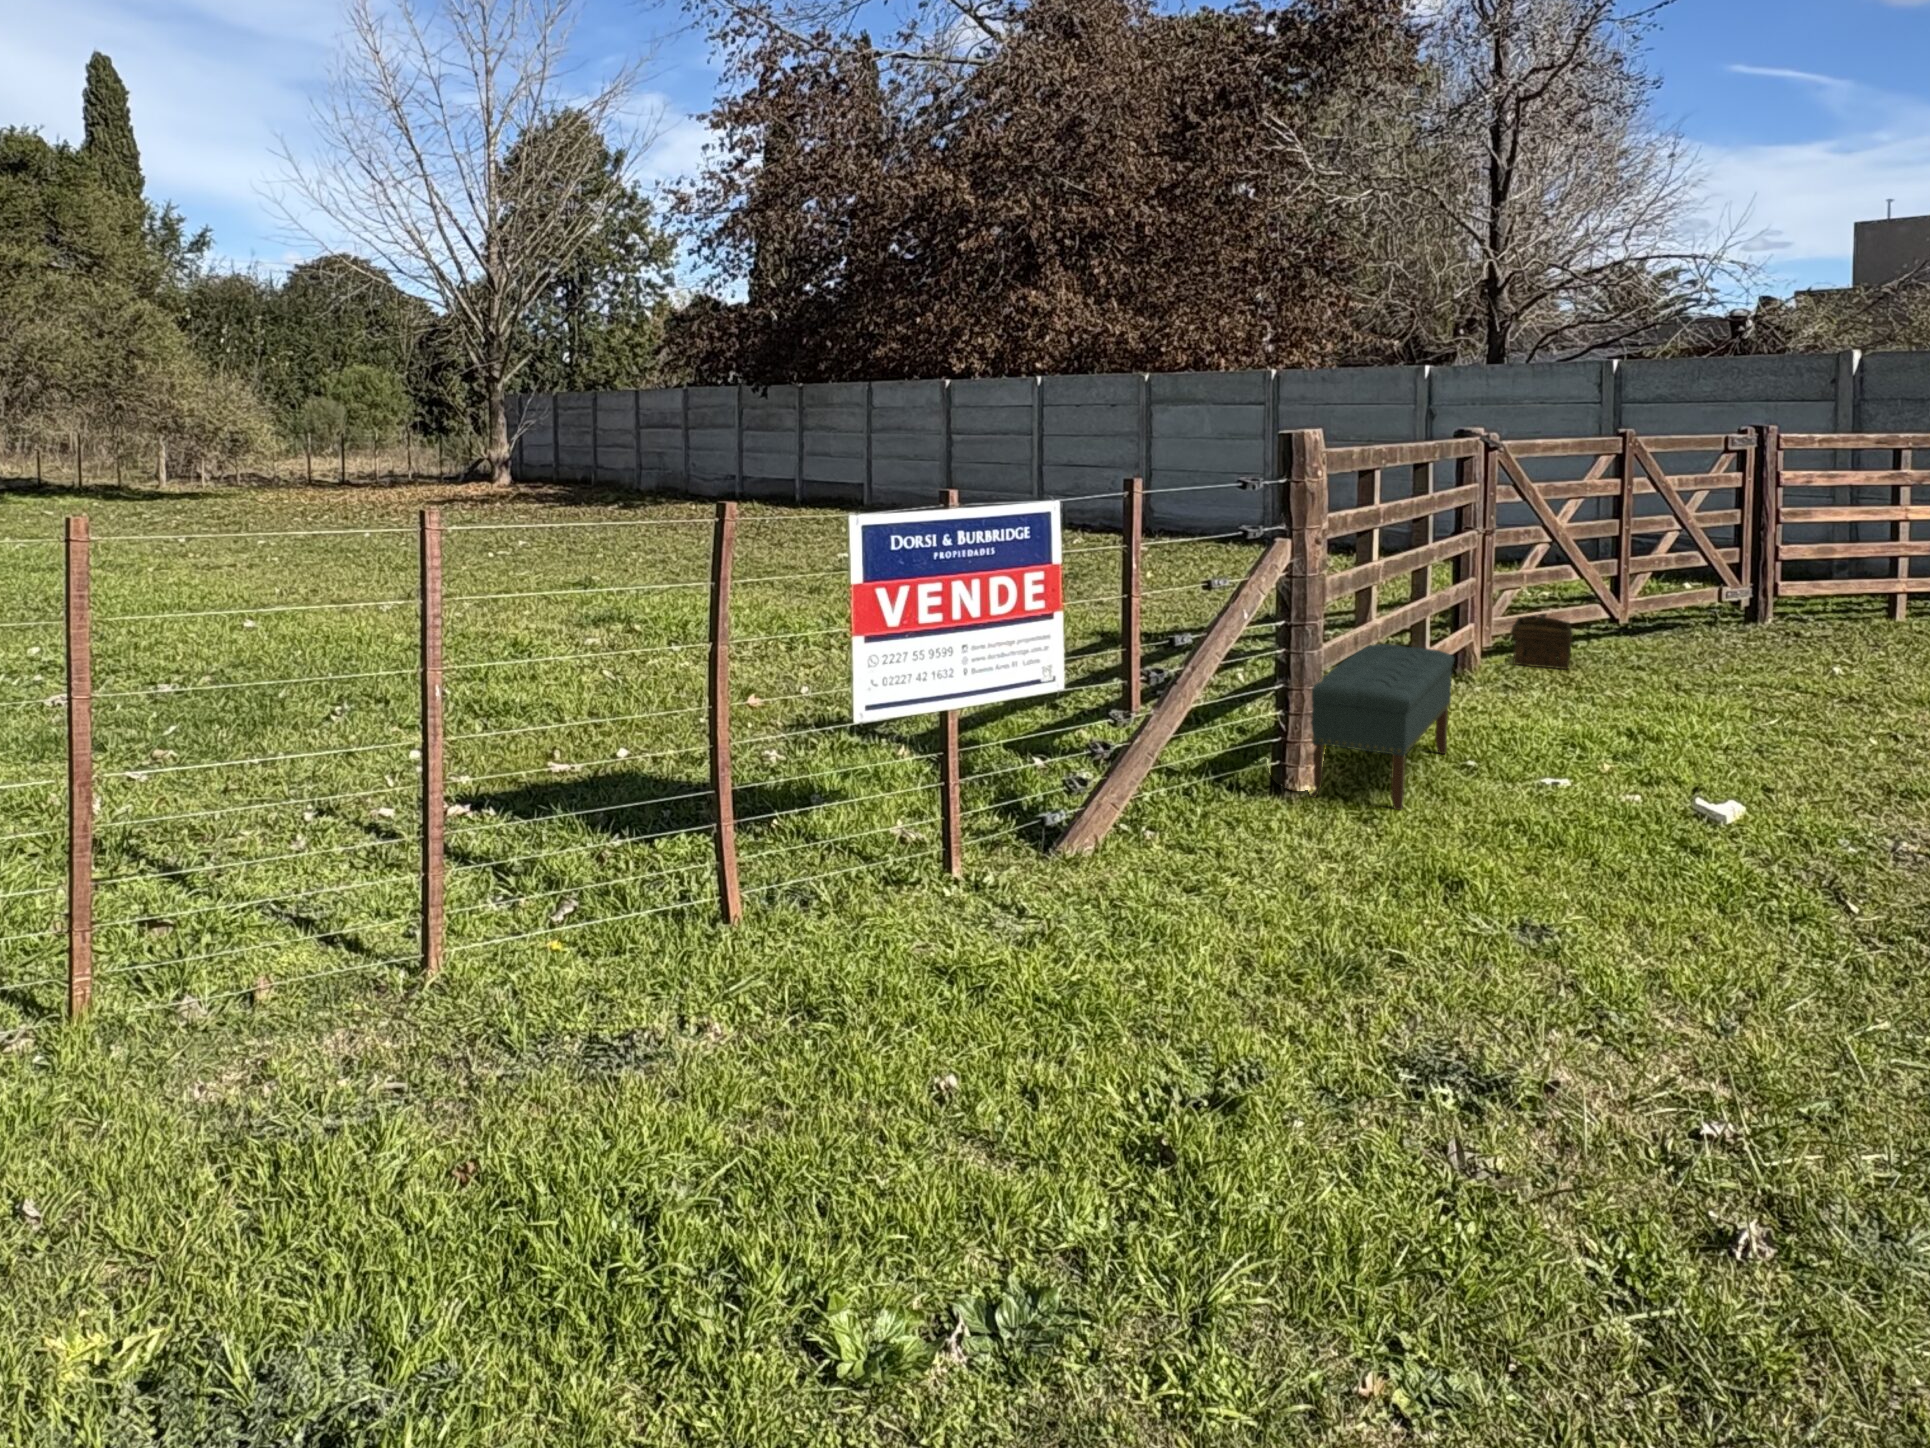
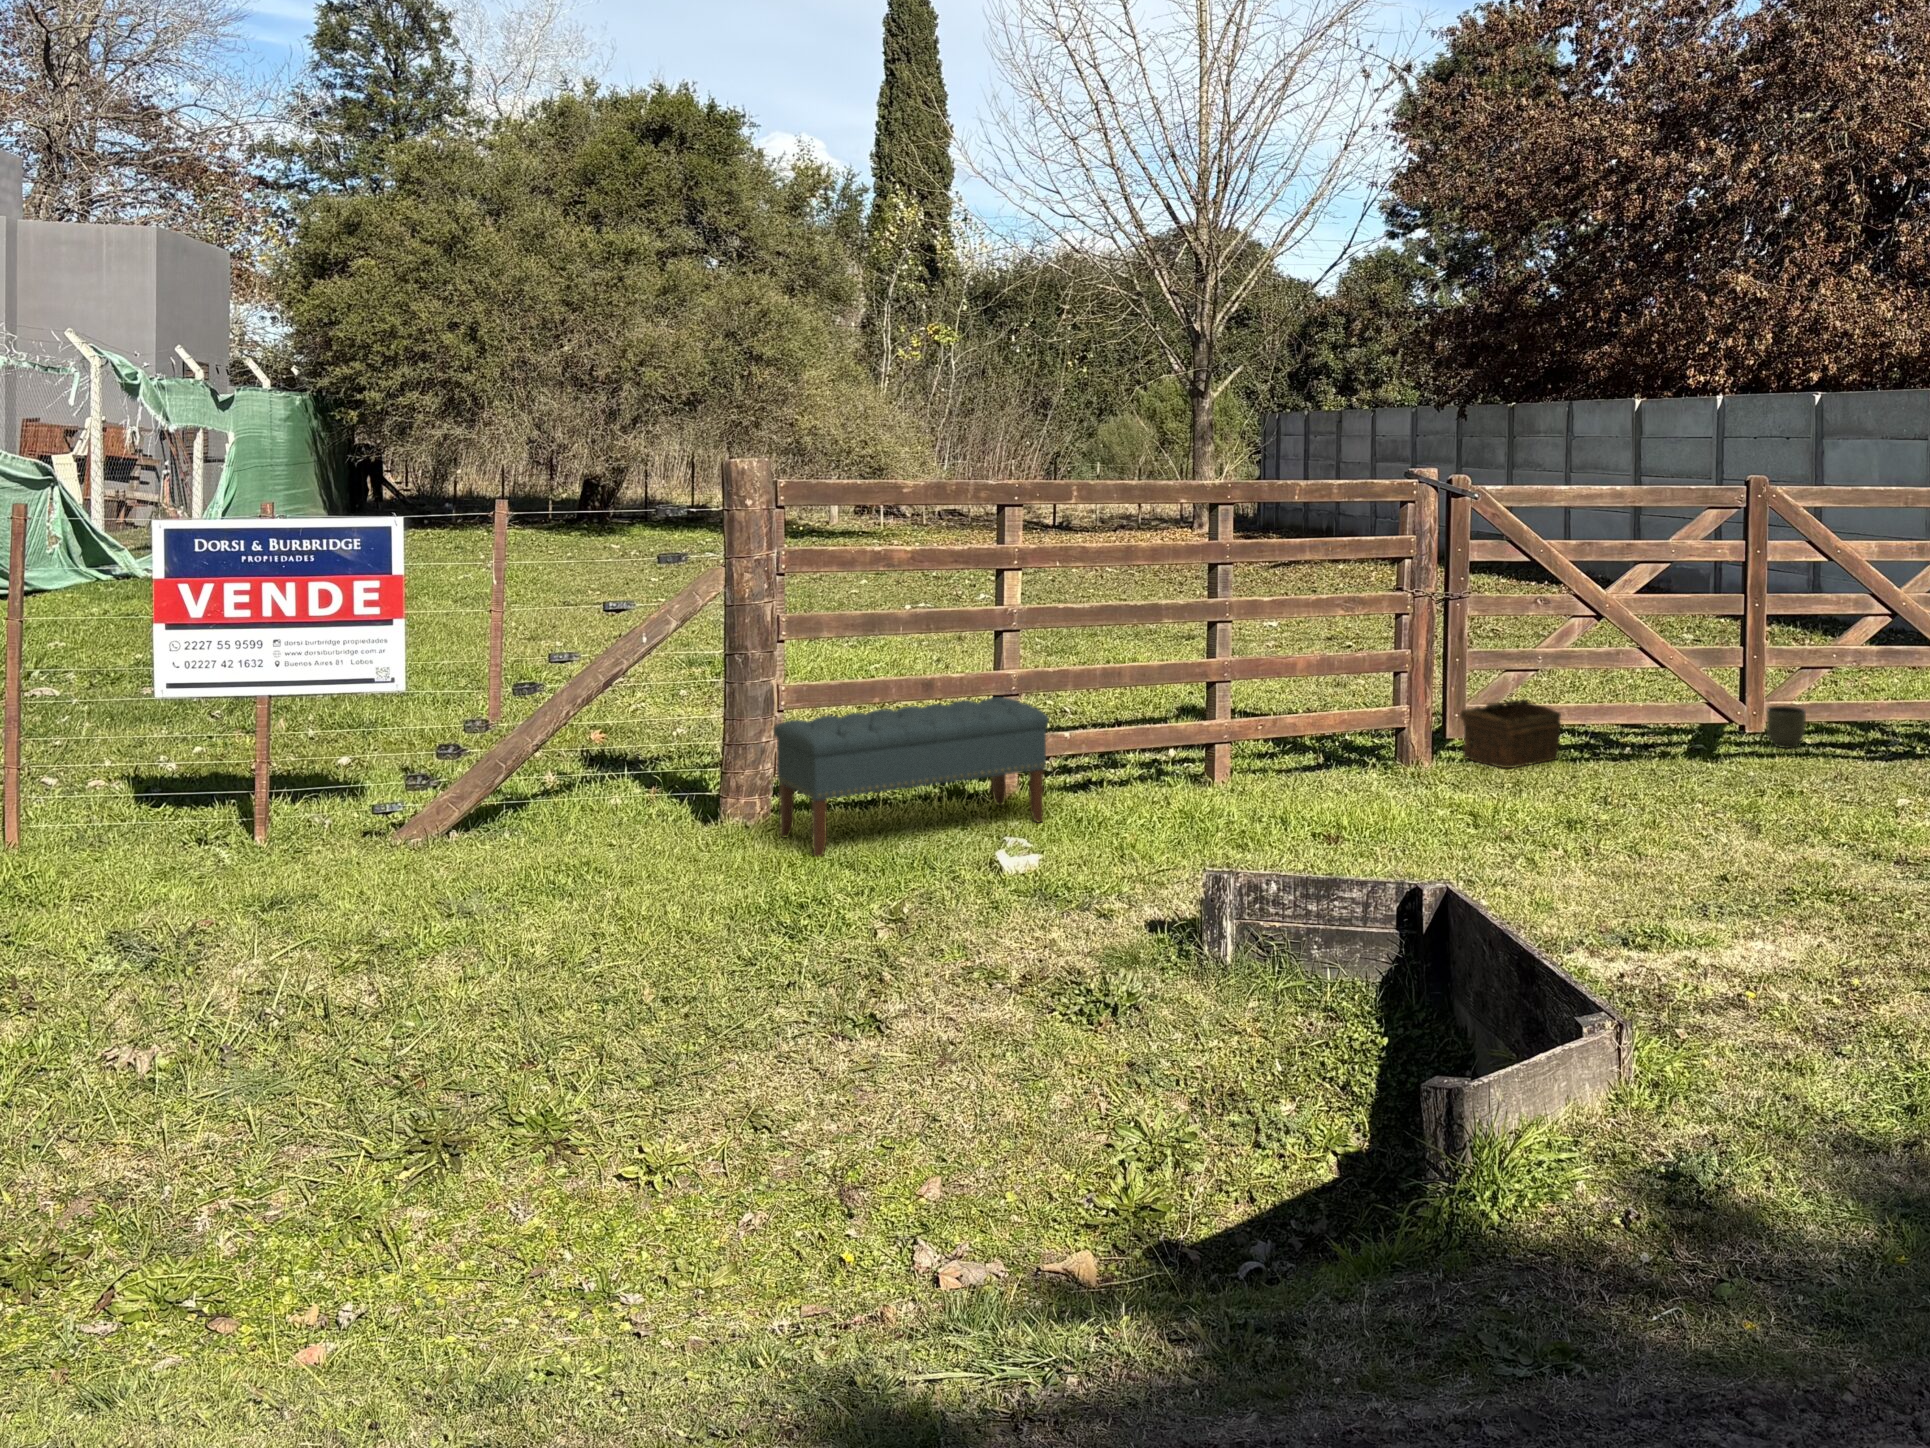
planter: none [1636,605,1668,636] -> present [1766,706,1806,748]

